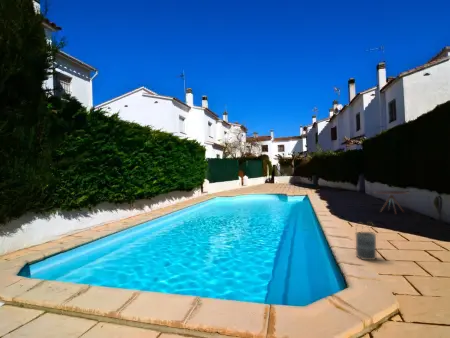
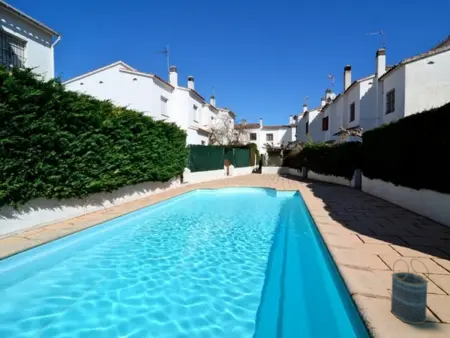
round table: present [375,191,408,210] -> none [383,192,428,222]

